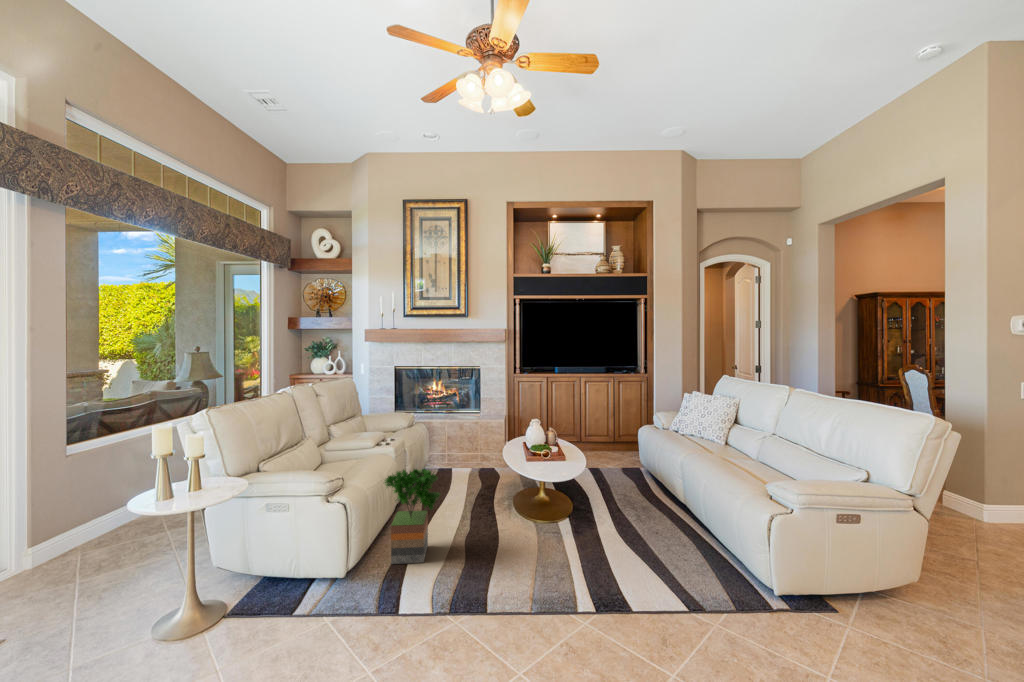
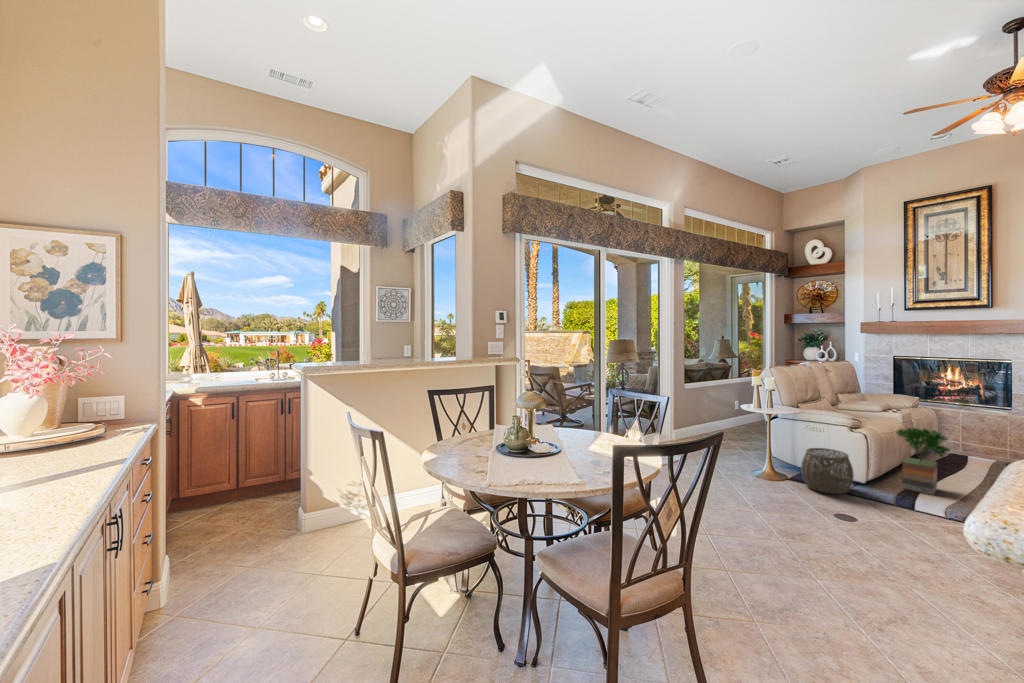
woven basket: none [231,542,322,646] -> present [801,448,854,494]

